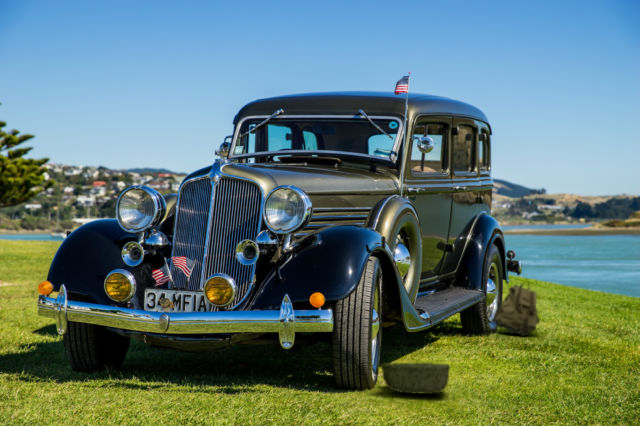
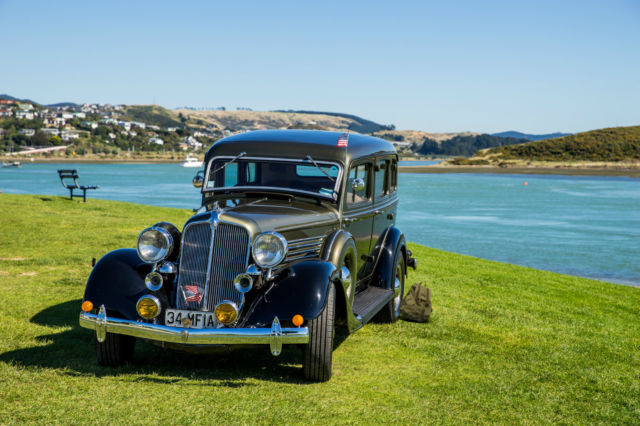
woven basket: present [381,363,450,394] -> none [335,357,382,380]

